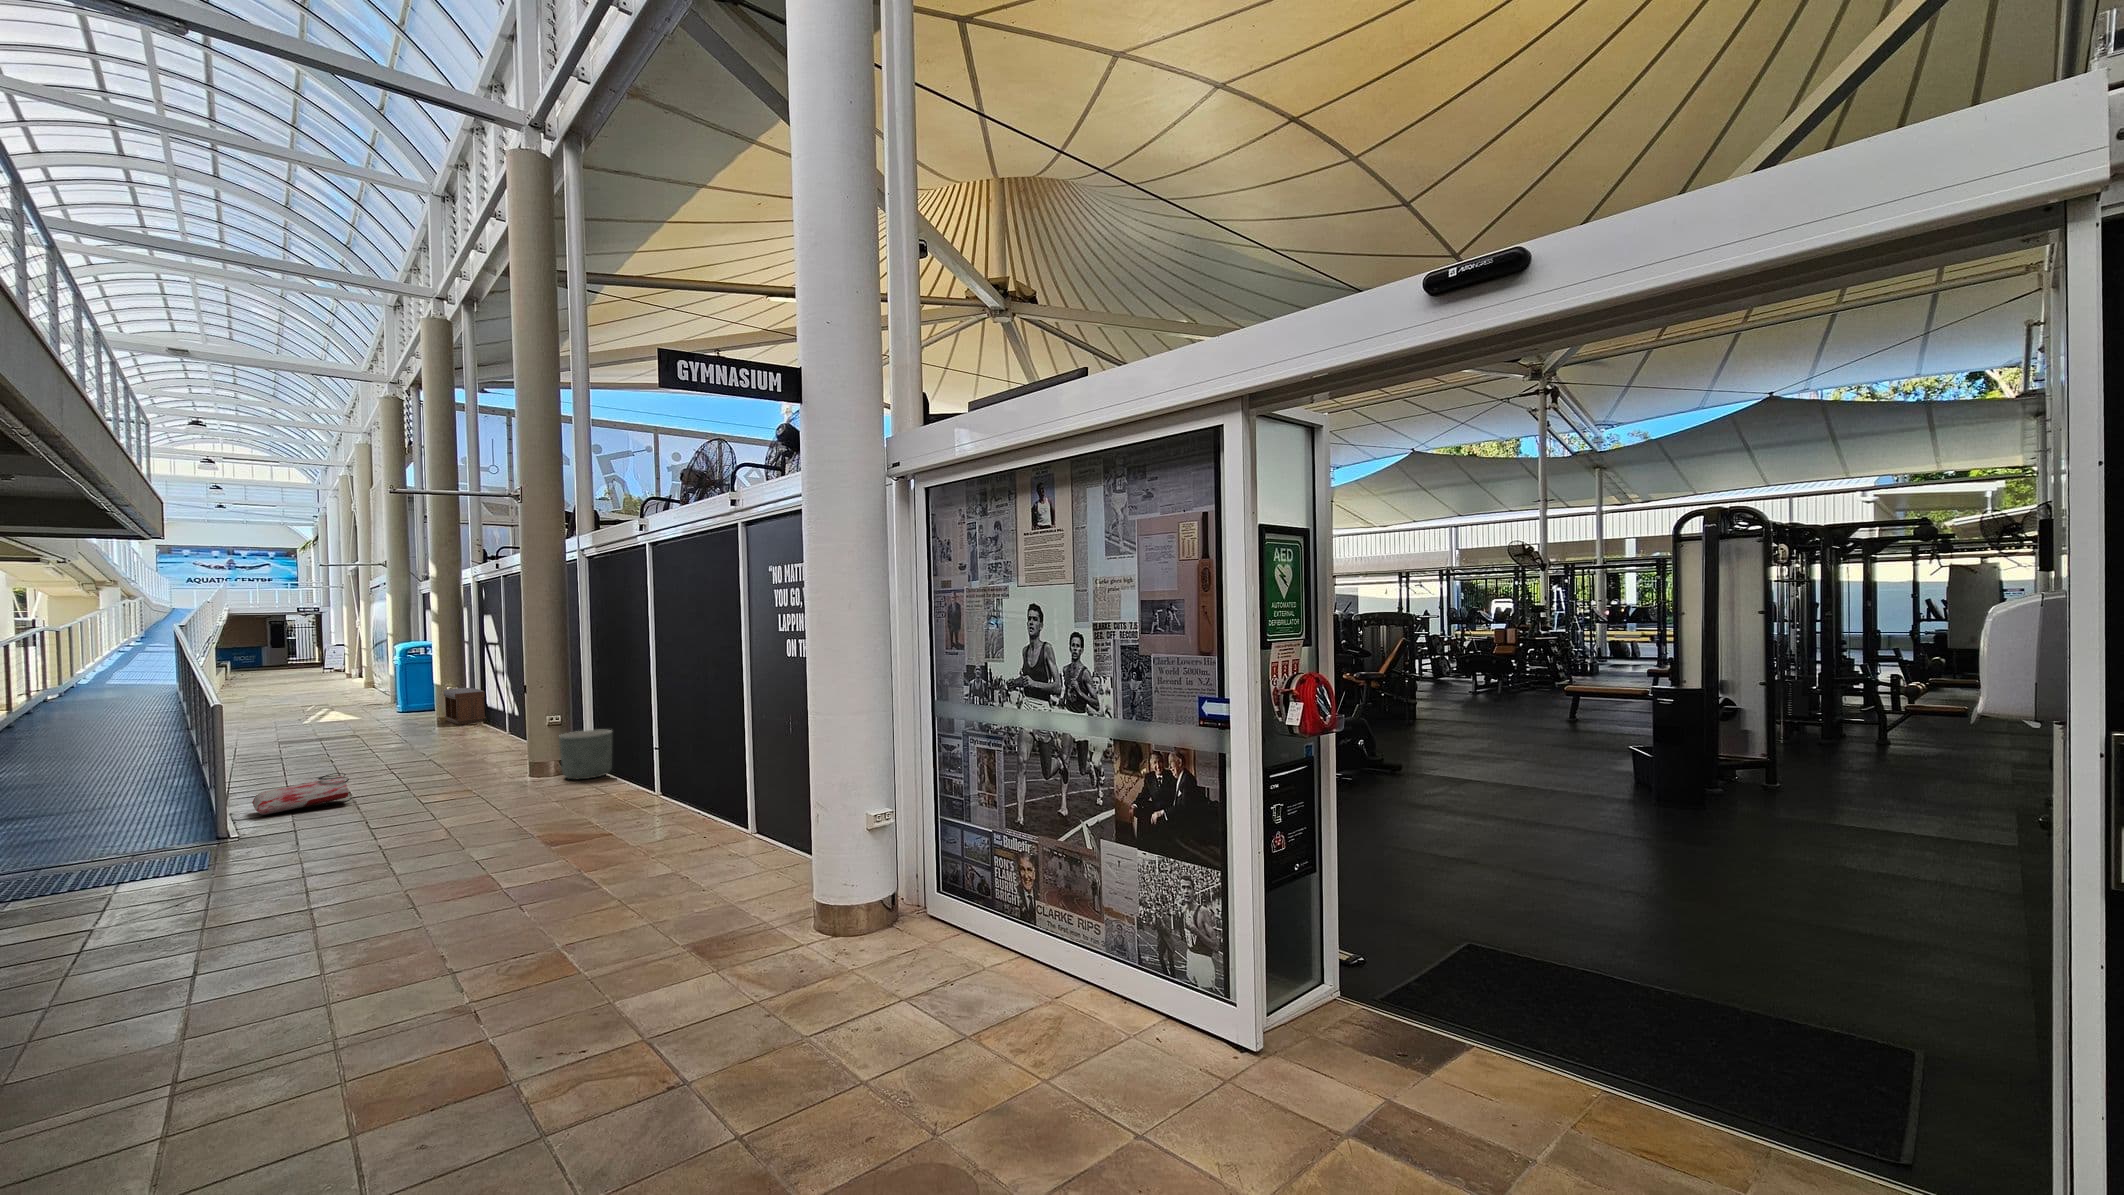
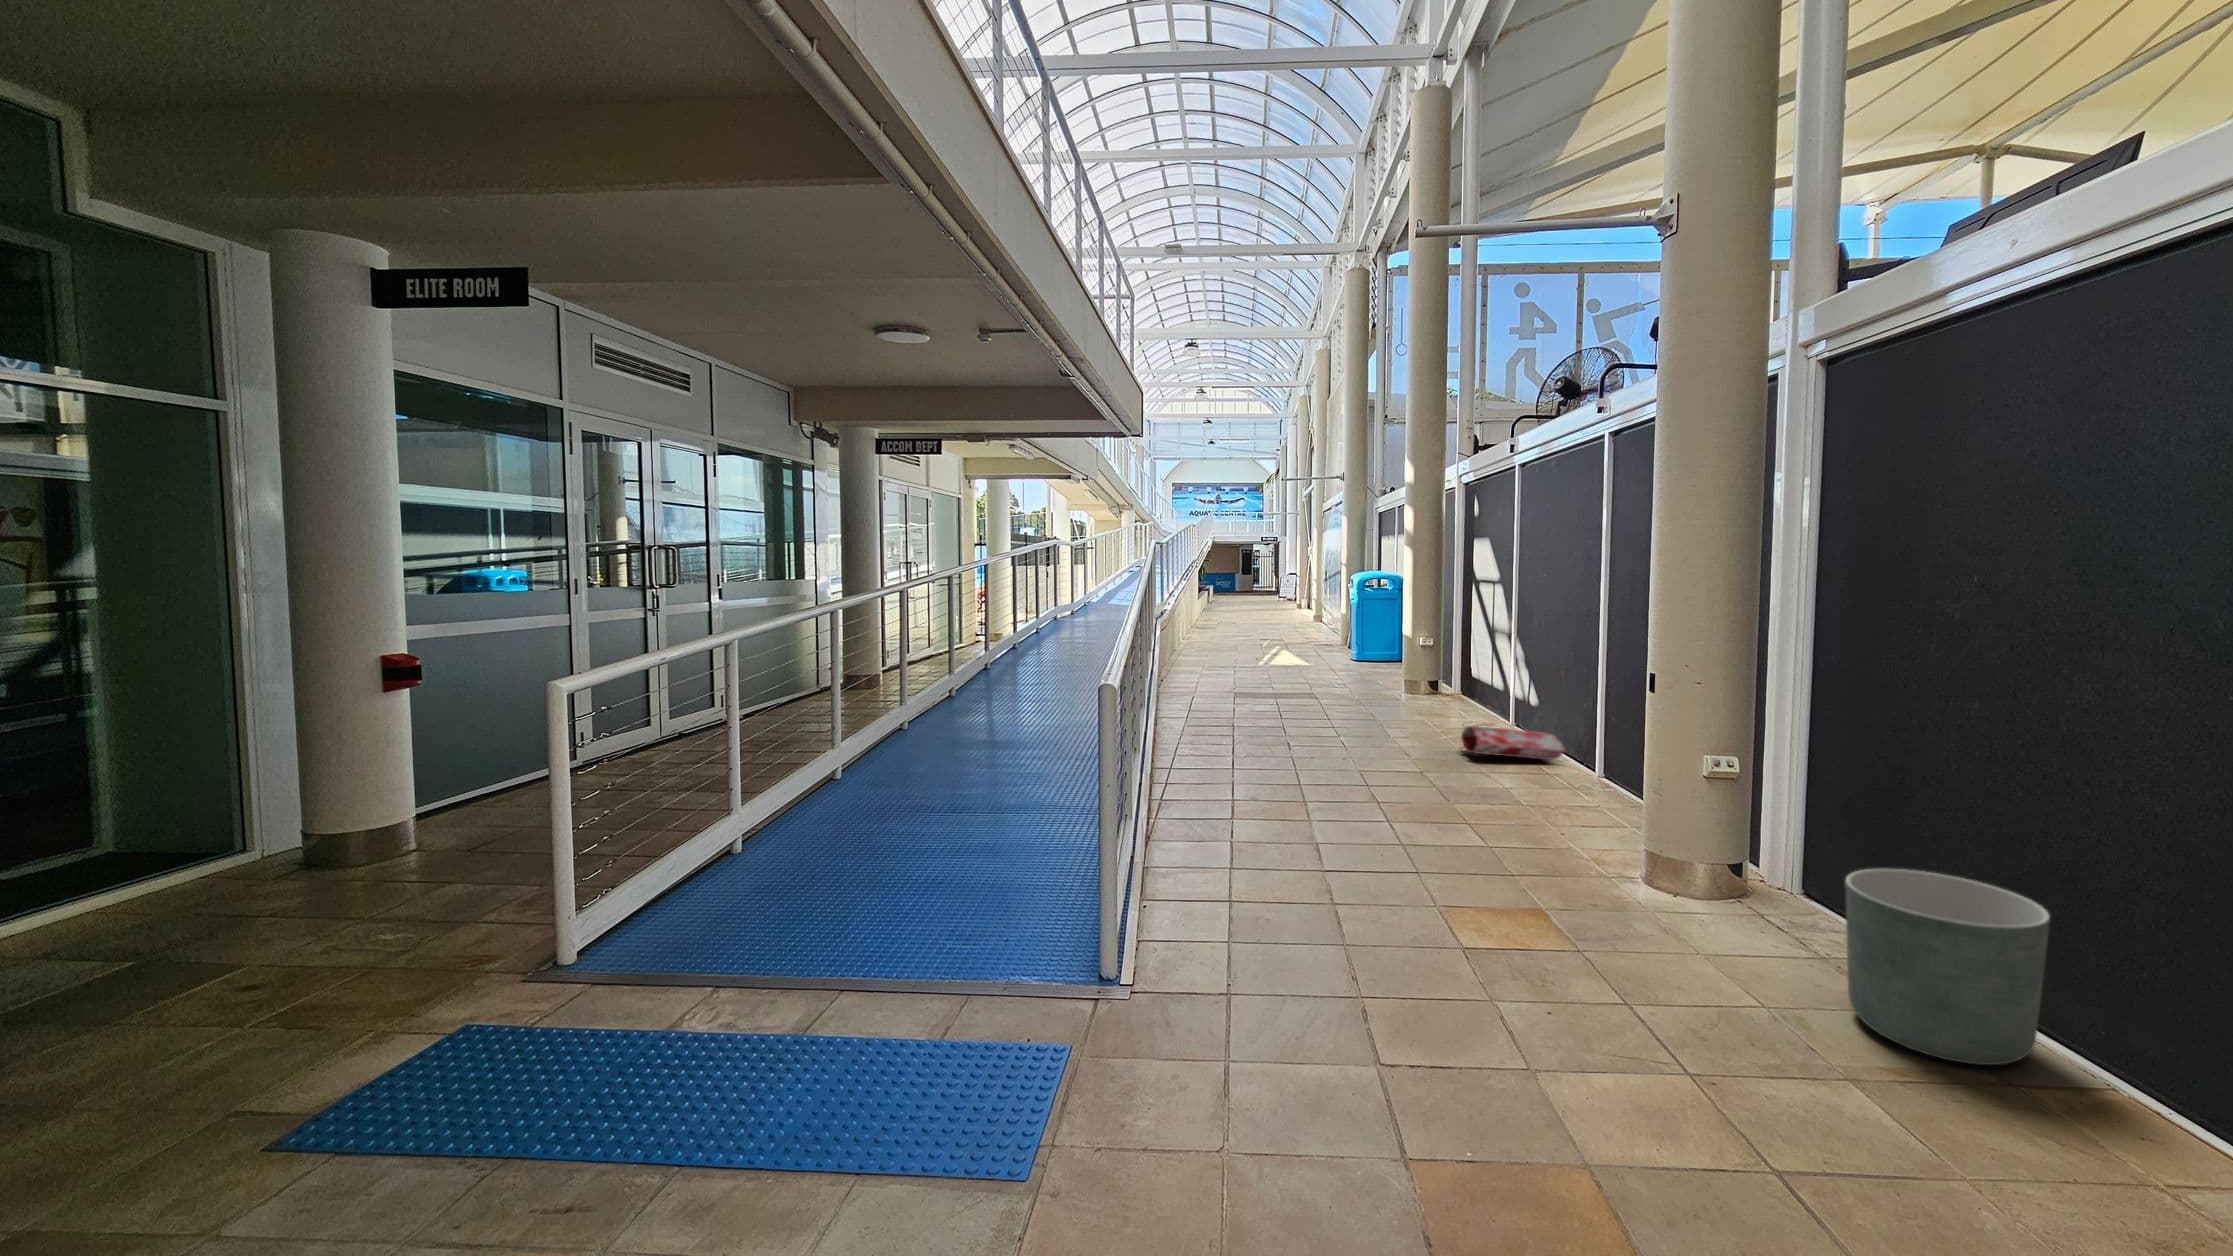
bench: present [443,688,486,725] -> none [1414,646,1474,704]
bag: present [252,773,352,815] -> present [1461,724,1565,760]

